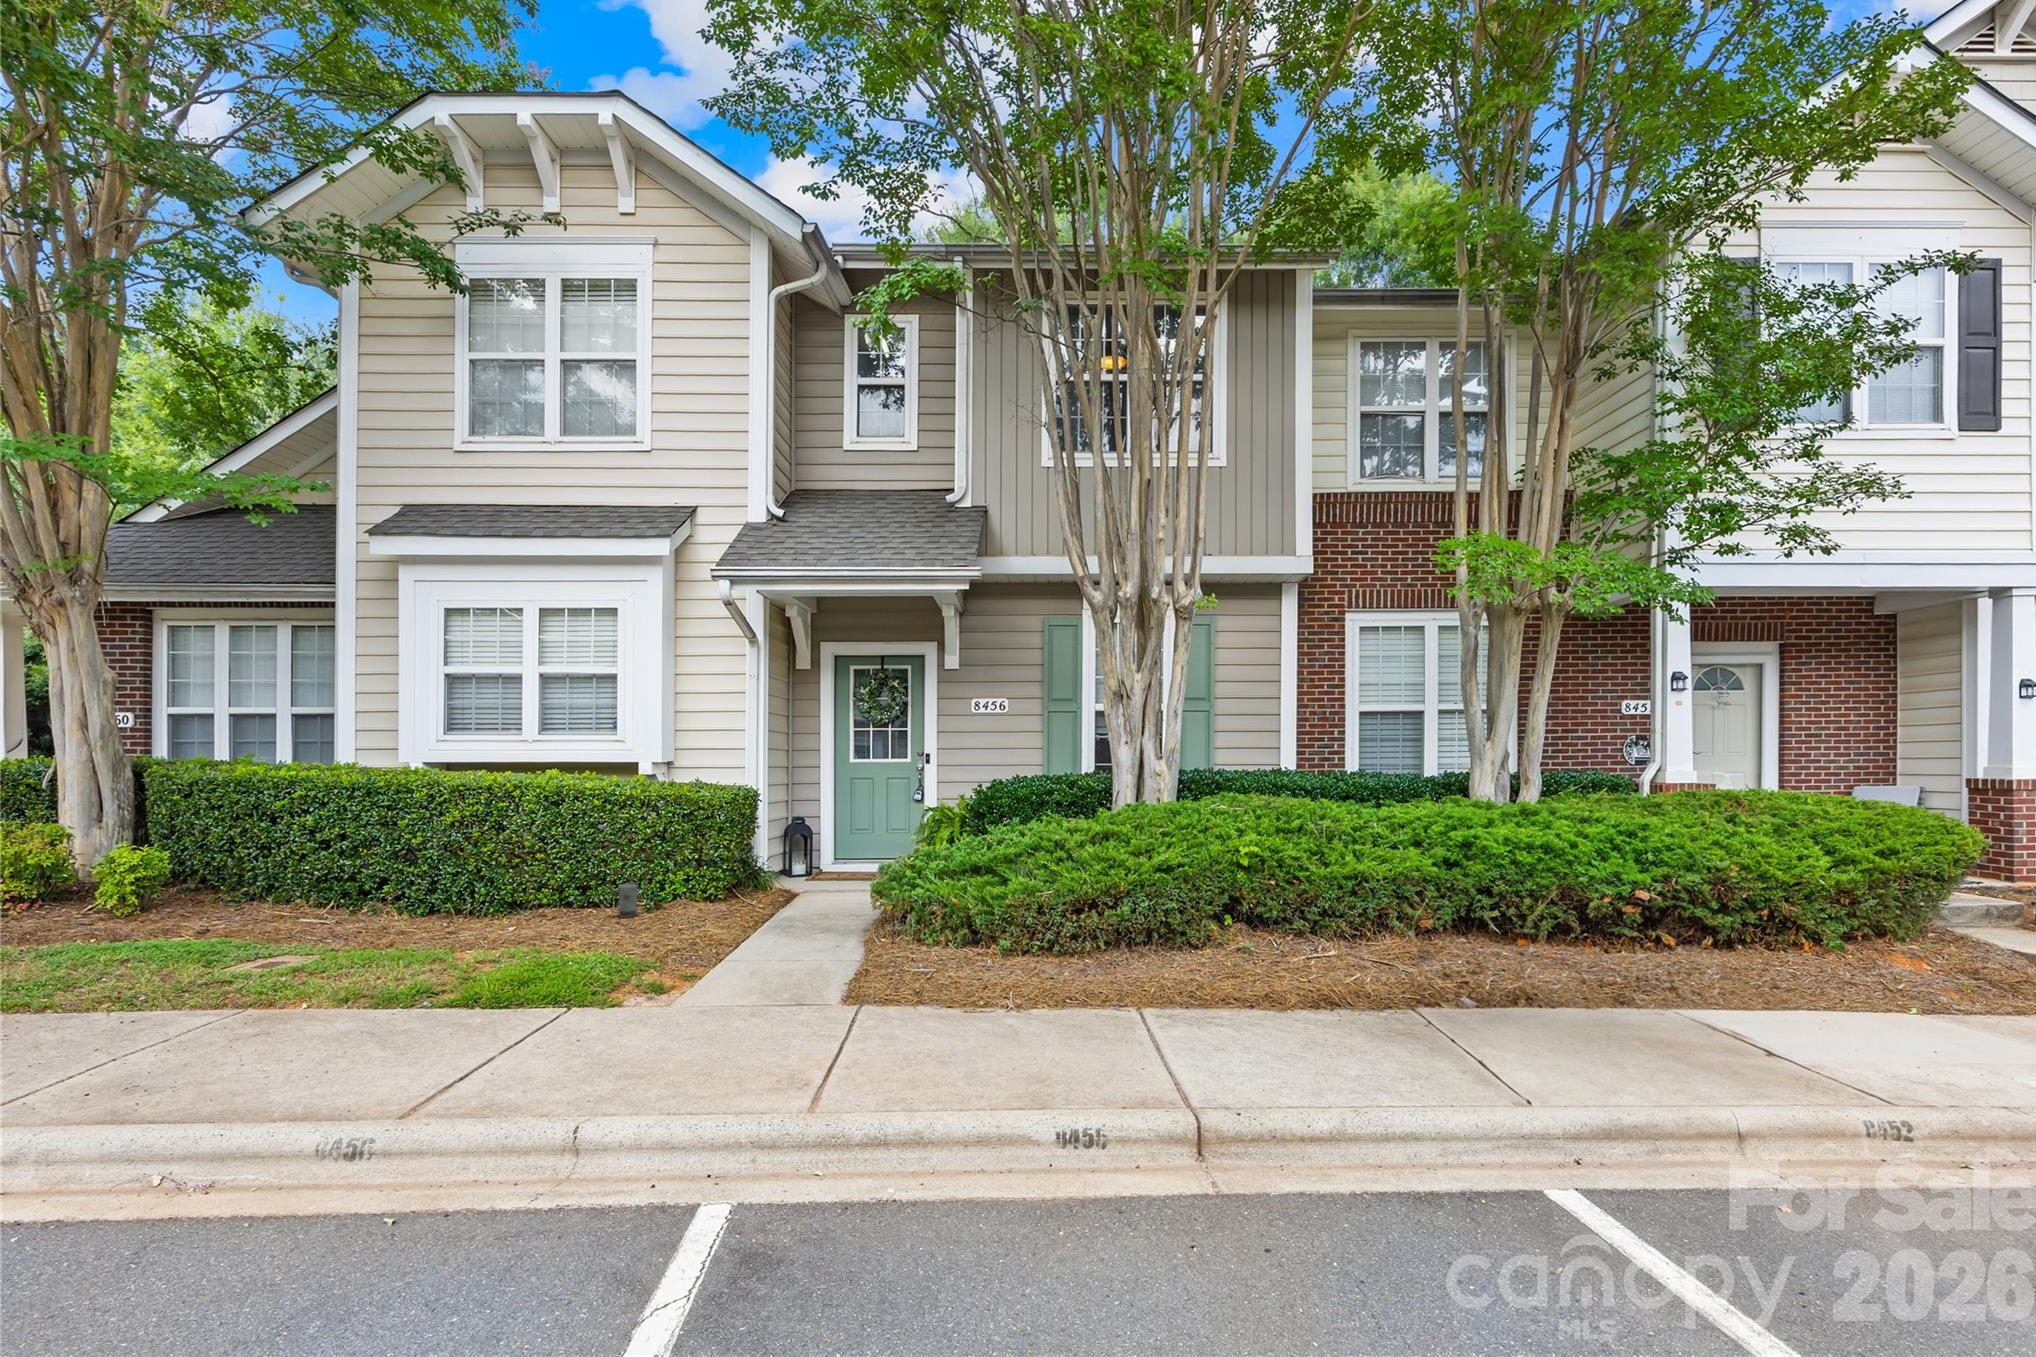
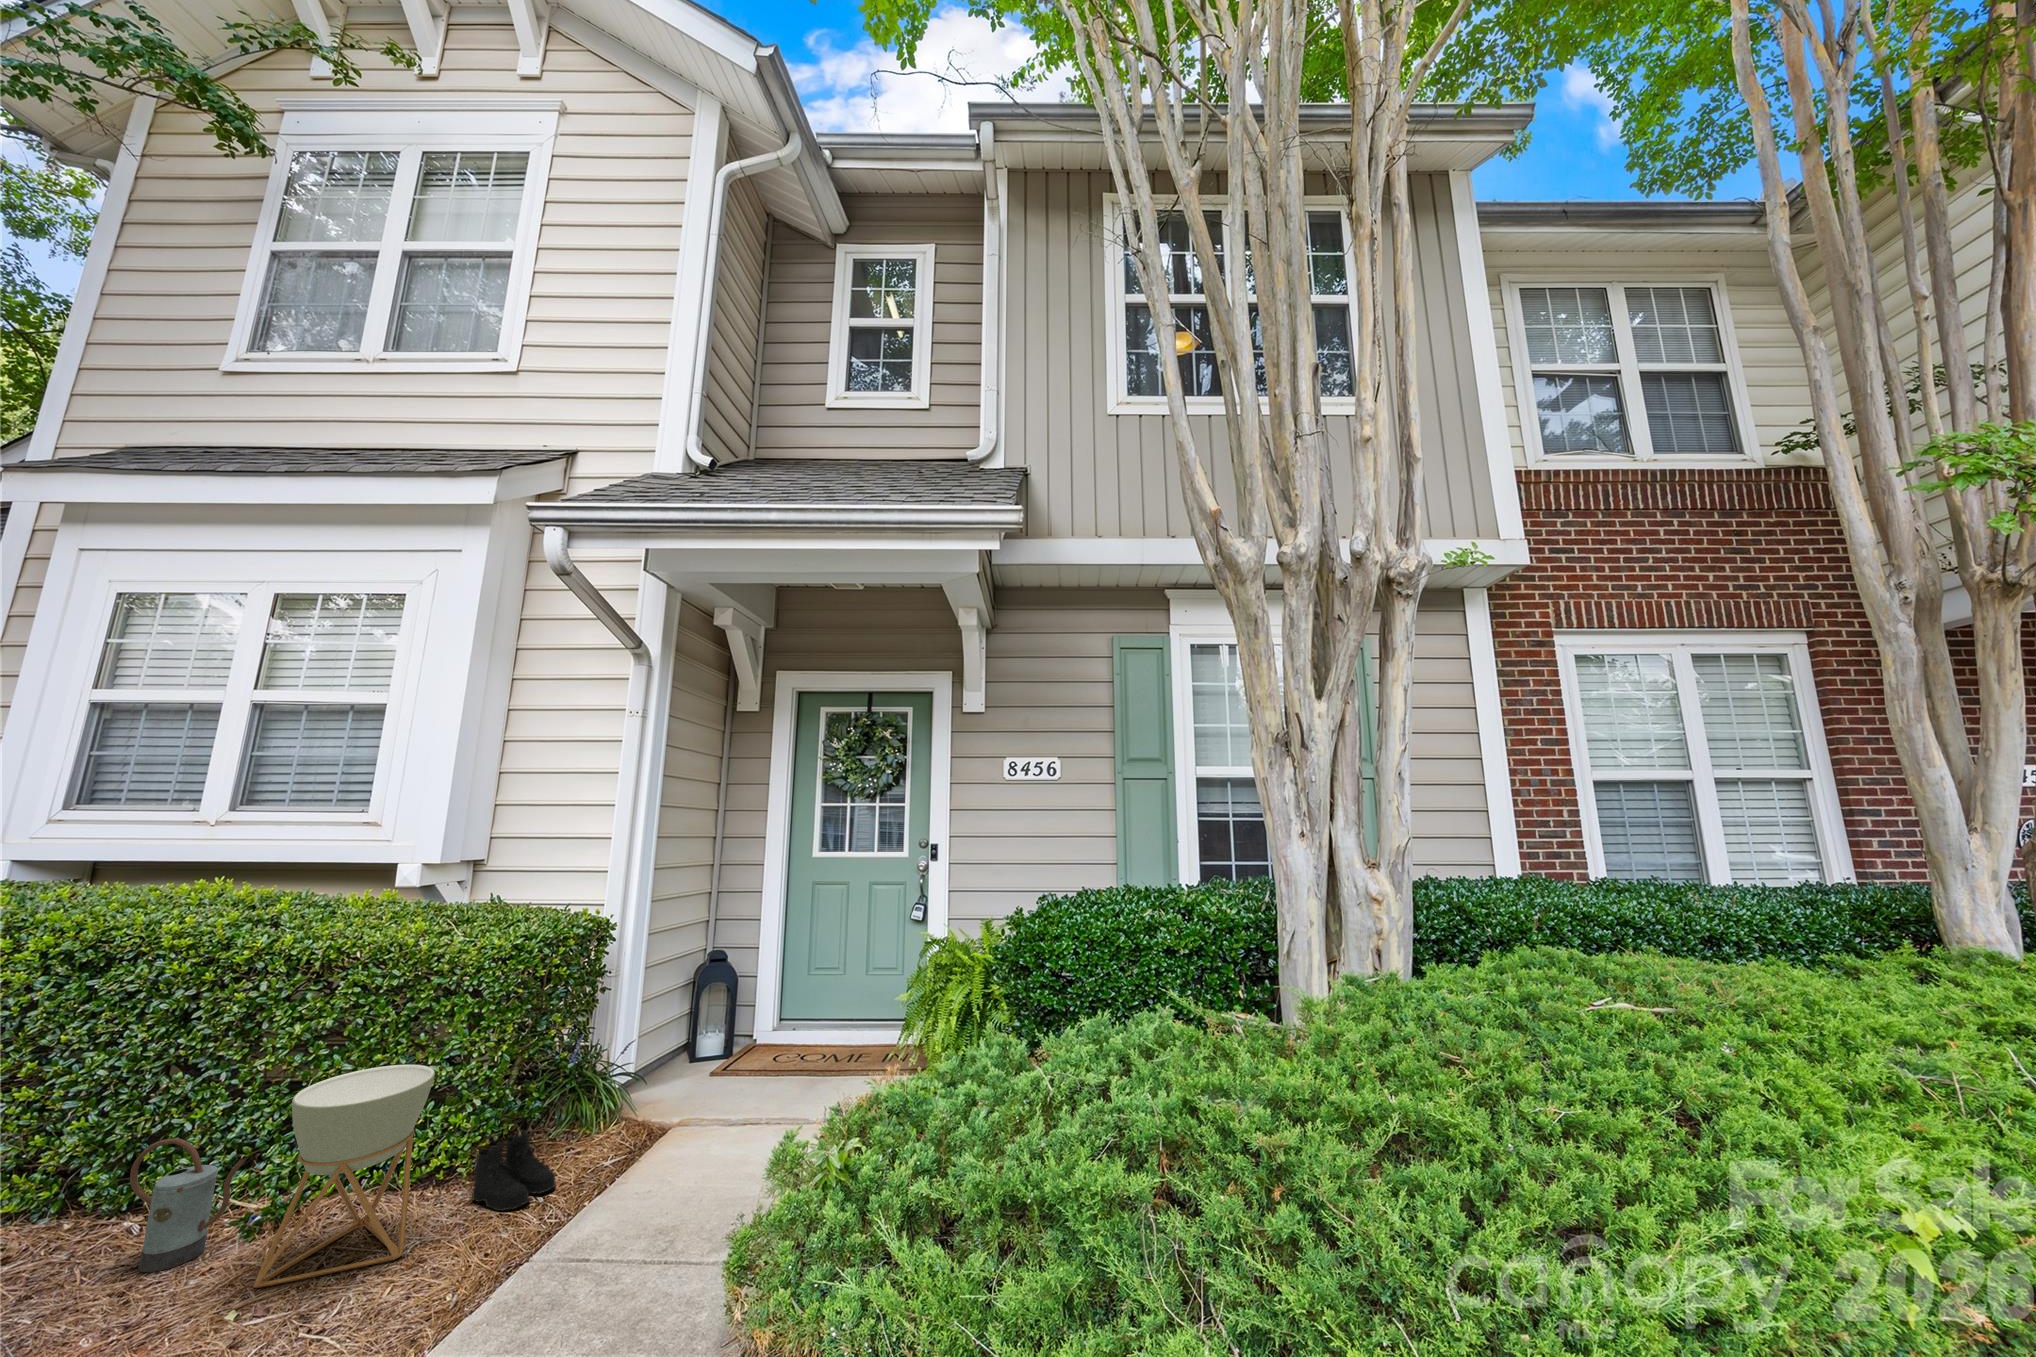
planter: none [671,848,719,920] -> present [253,1065,435,1288]
boots: none [727,882,762,910] -> present [472,1132,556,1211]

